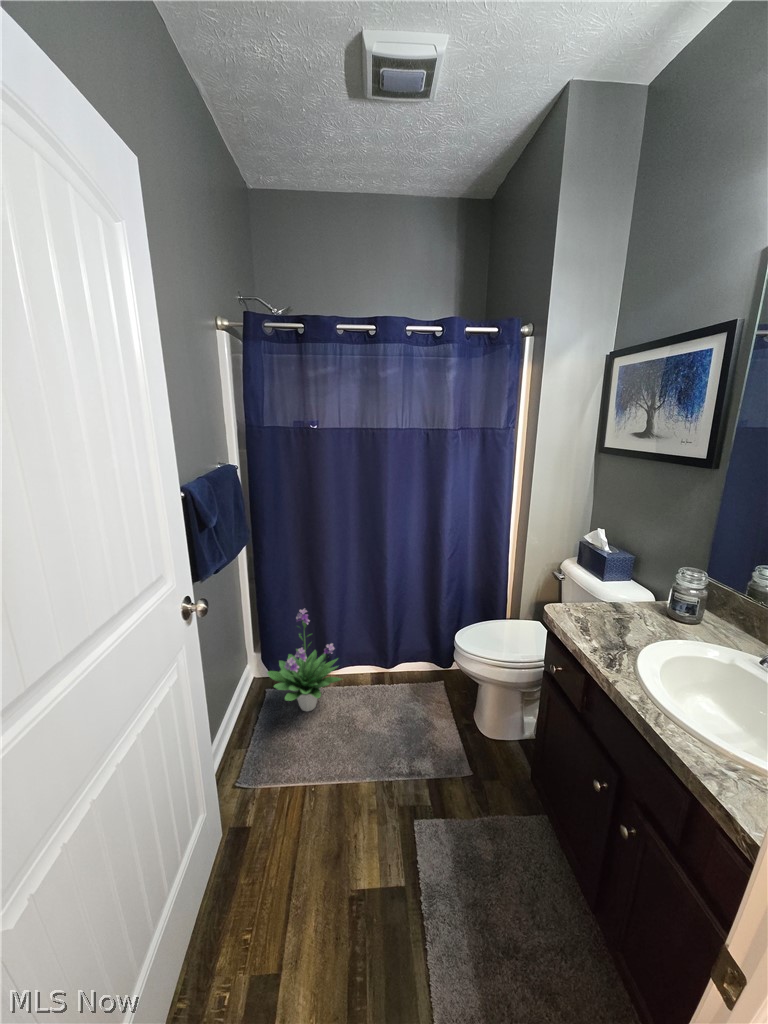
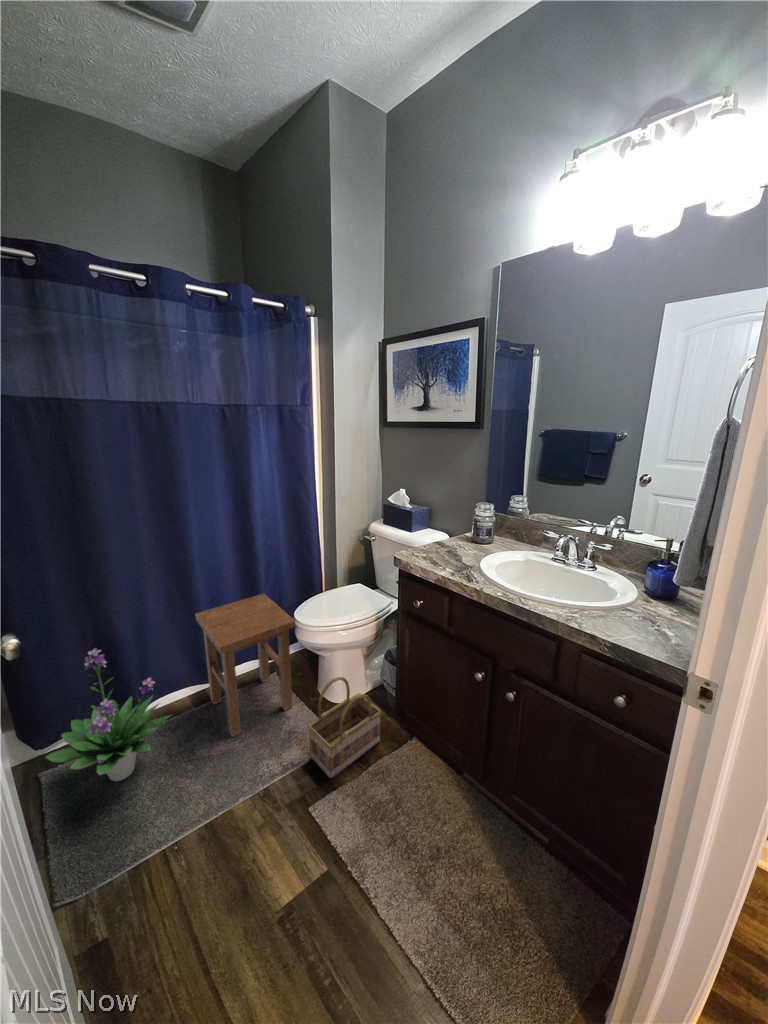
stool: none [380,604,452,720] -> present [195,594,295,737]
basket: none [436,710,515,806] -> present [308,677,381,779]

